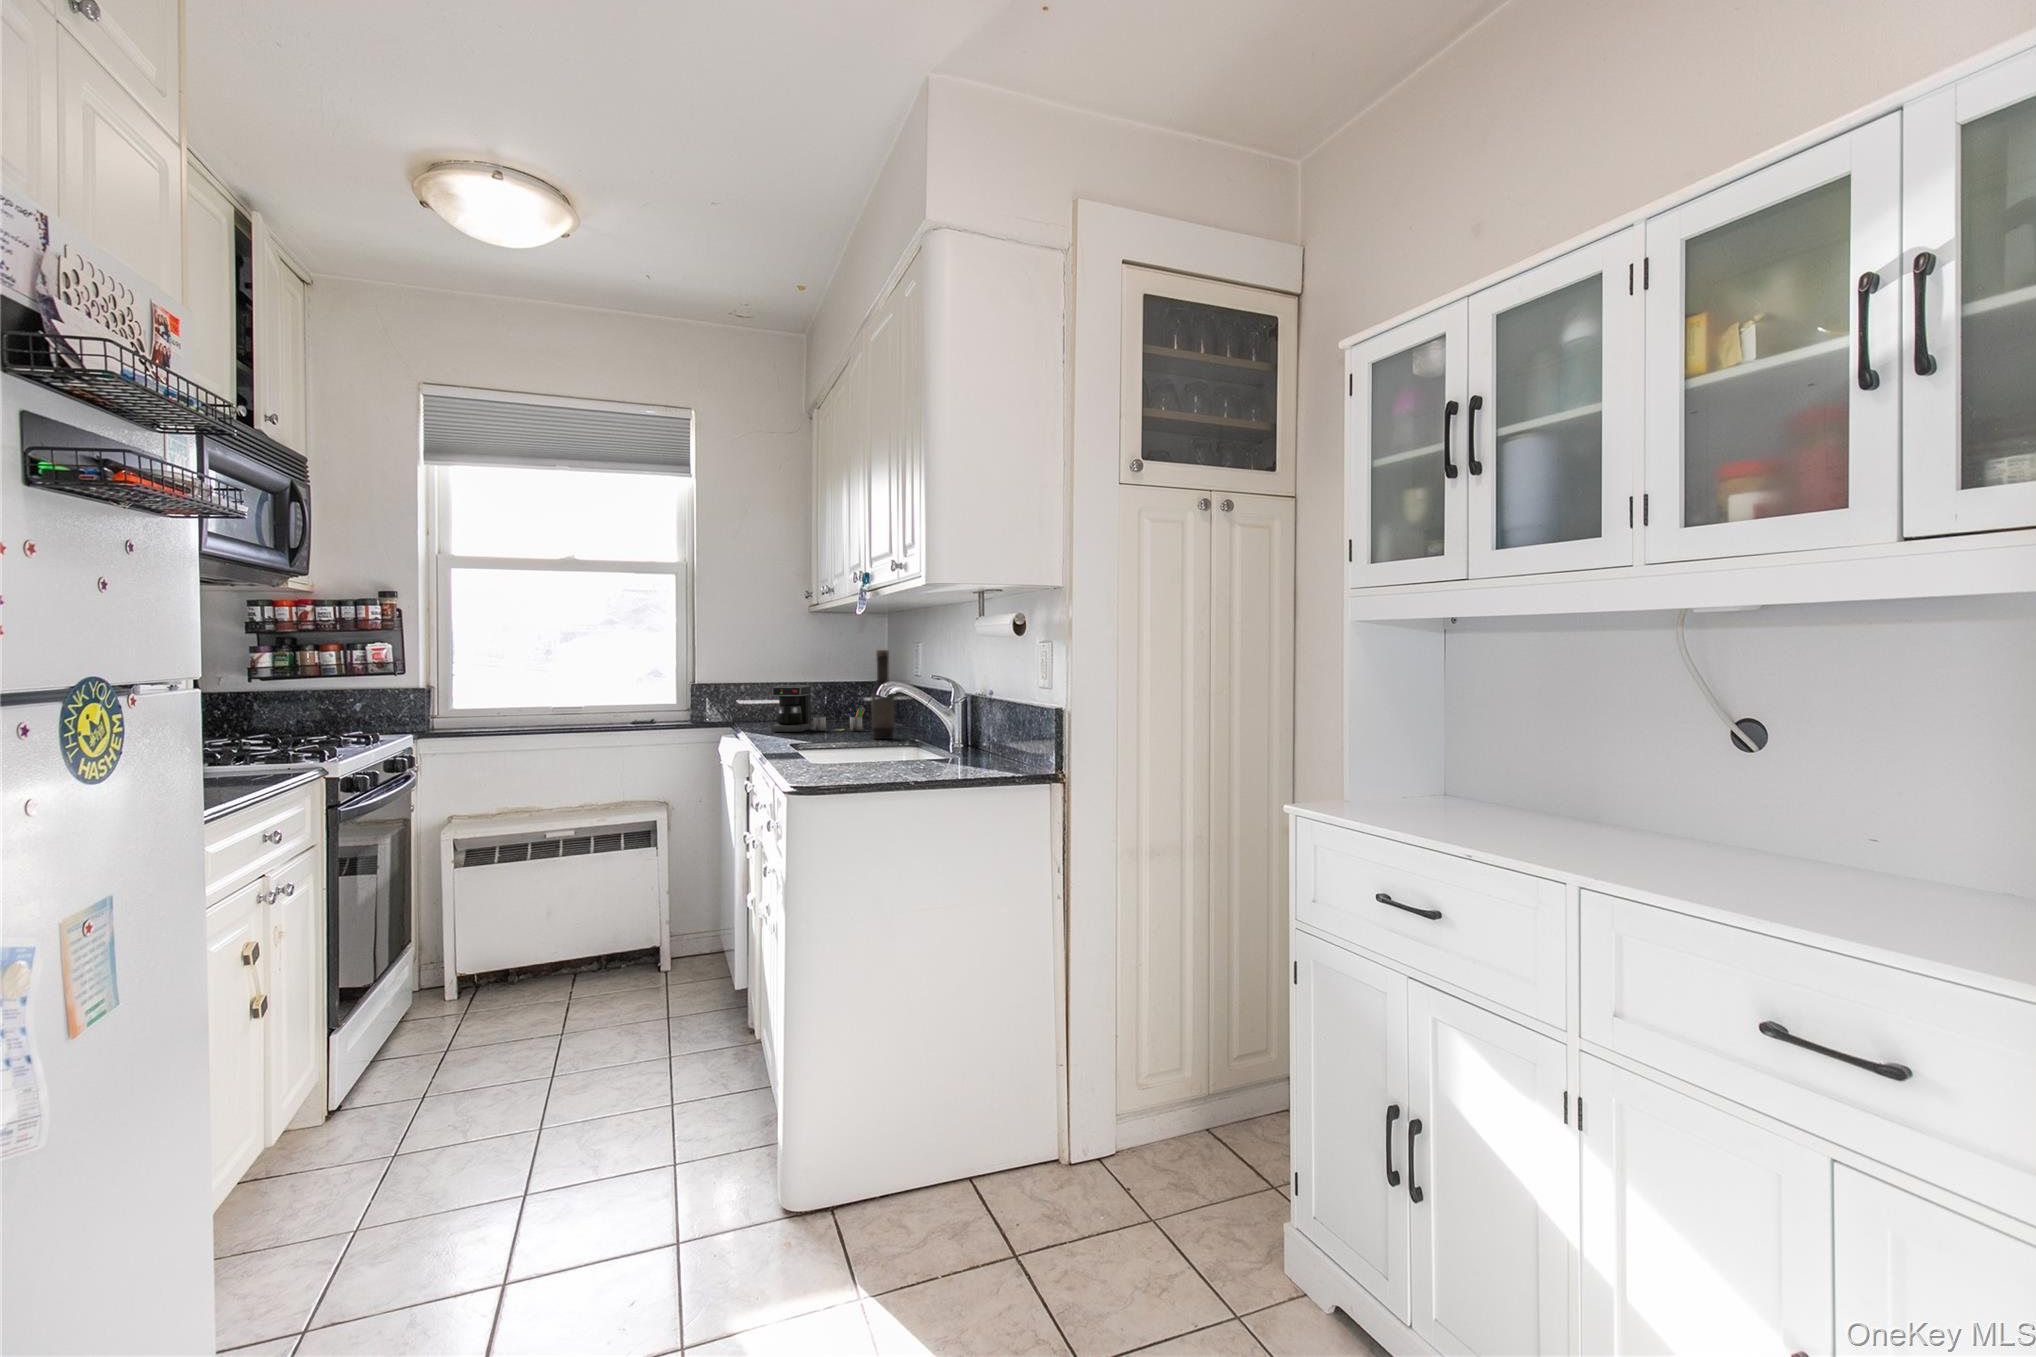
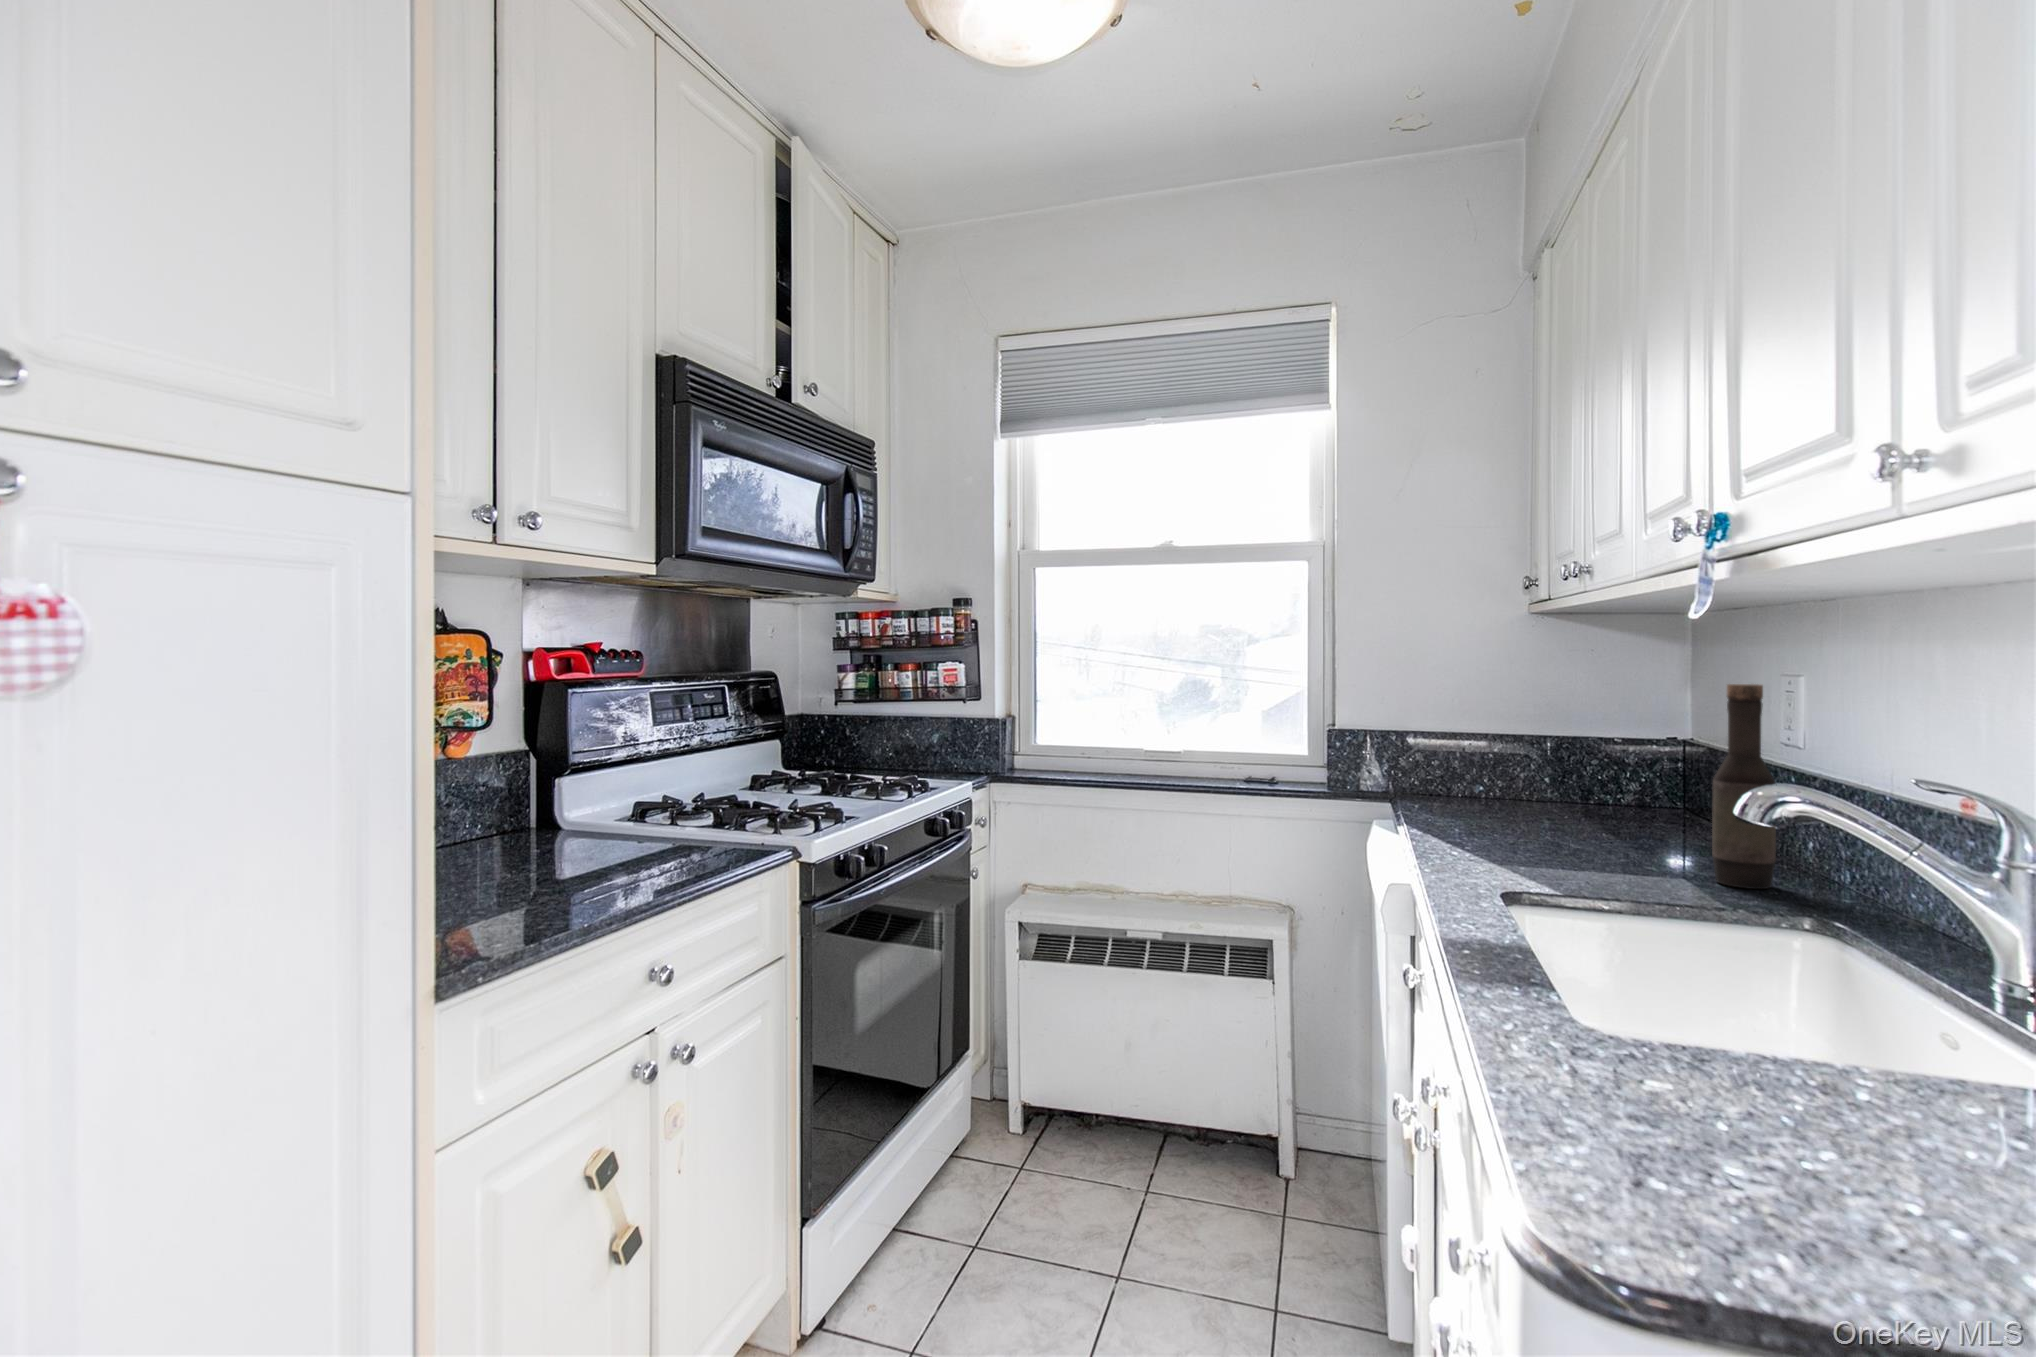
coffee maker: present [772,685,865,732] -> none [1467,733,1668,834]

